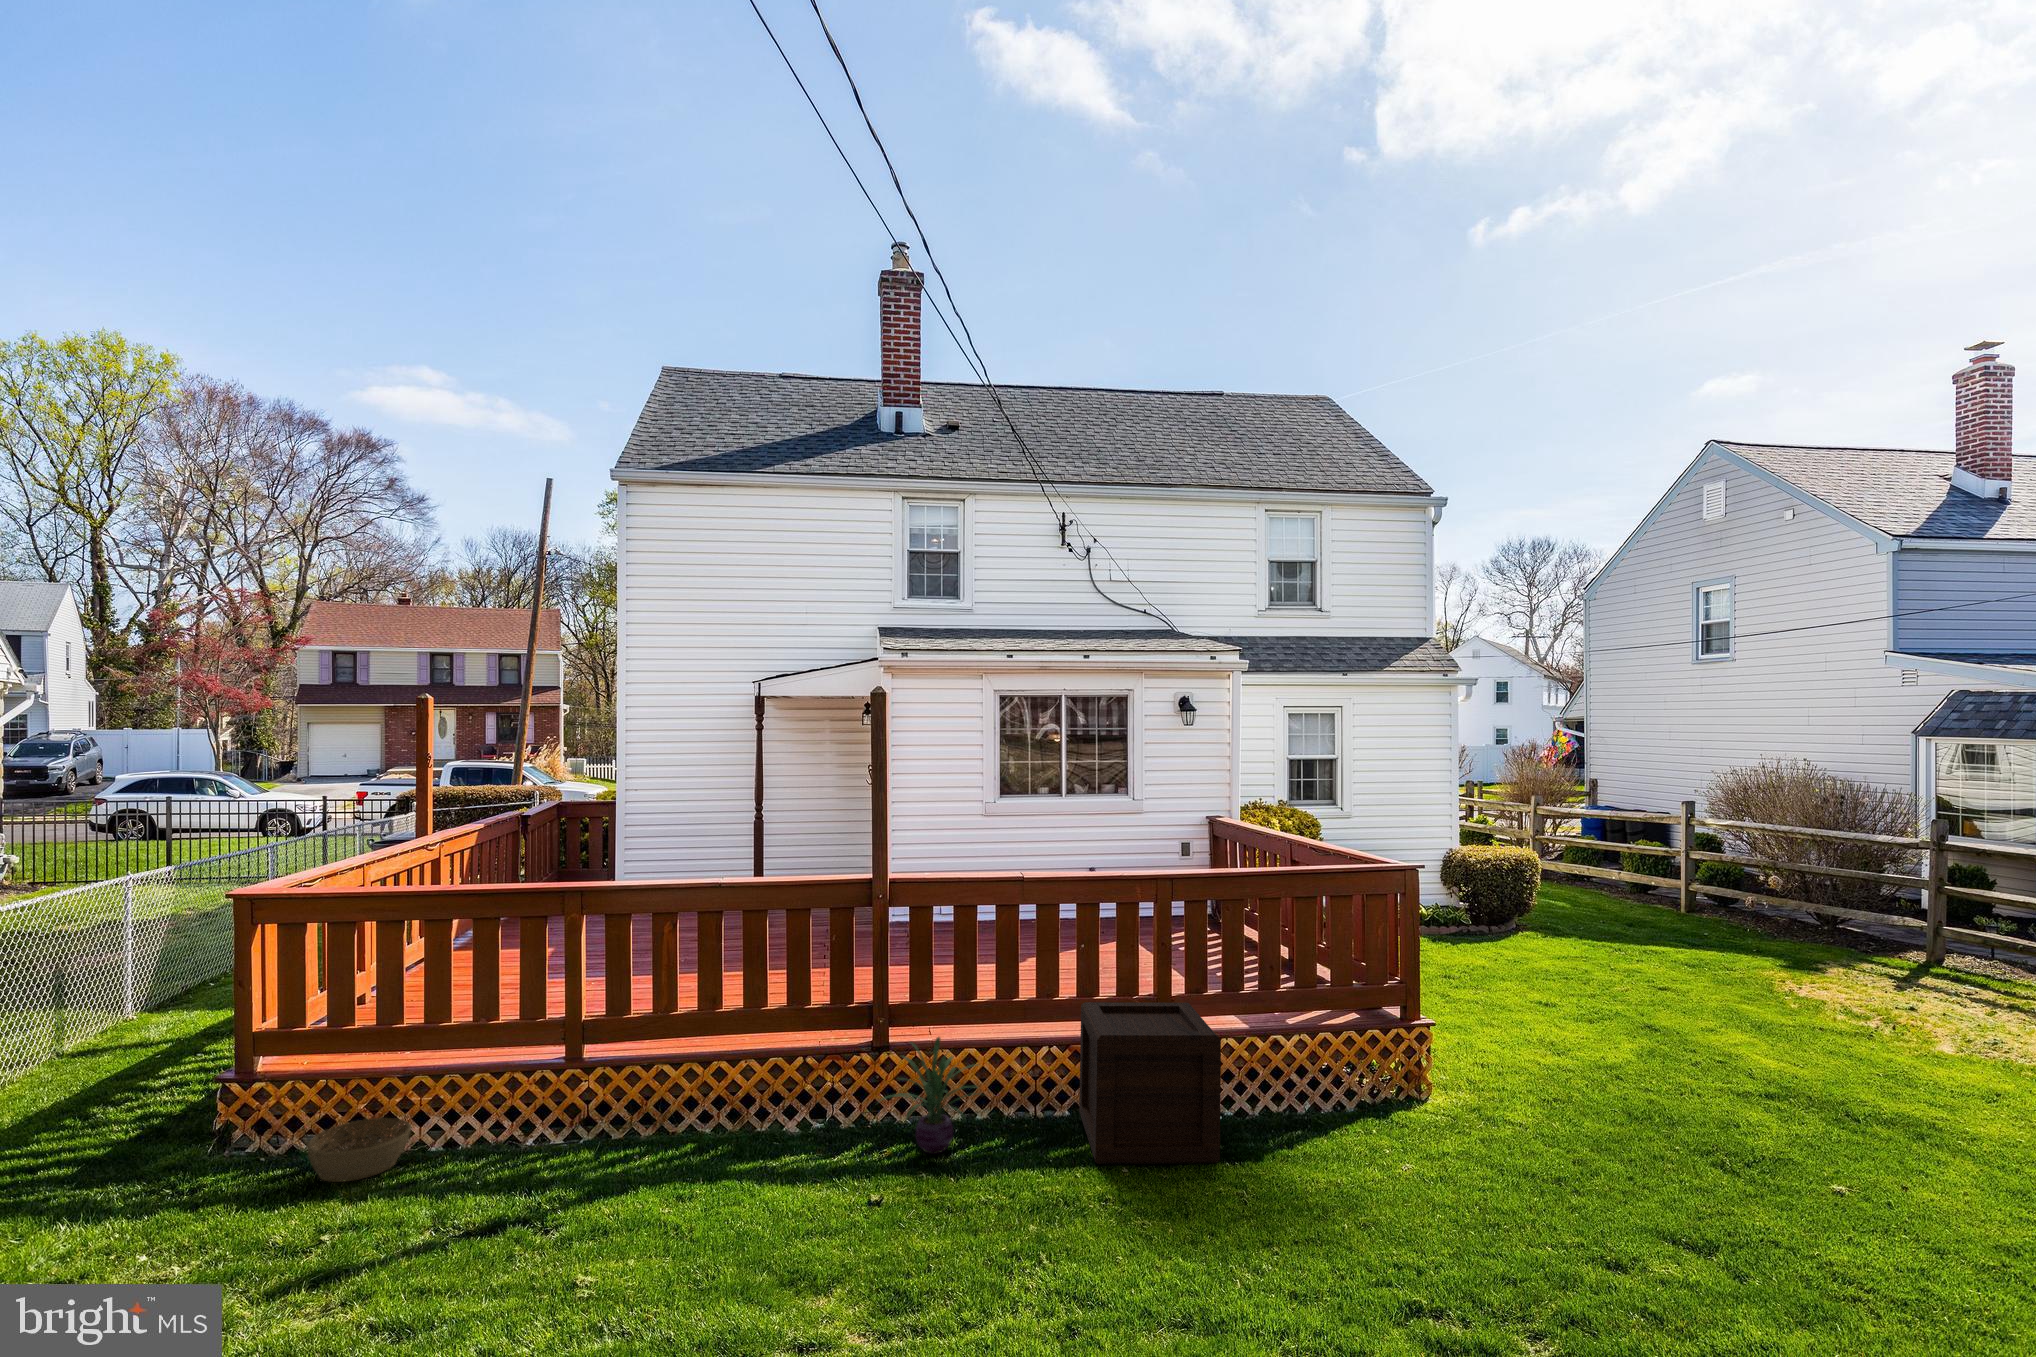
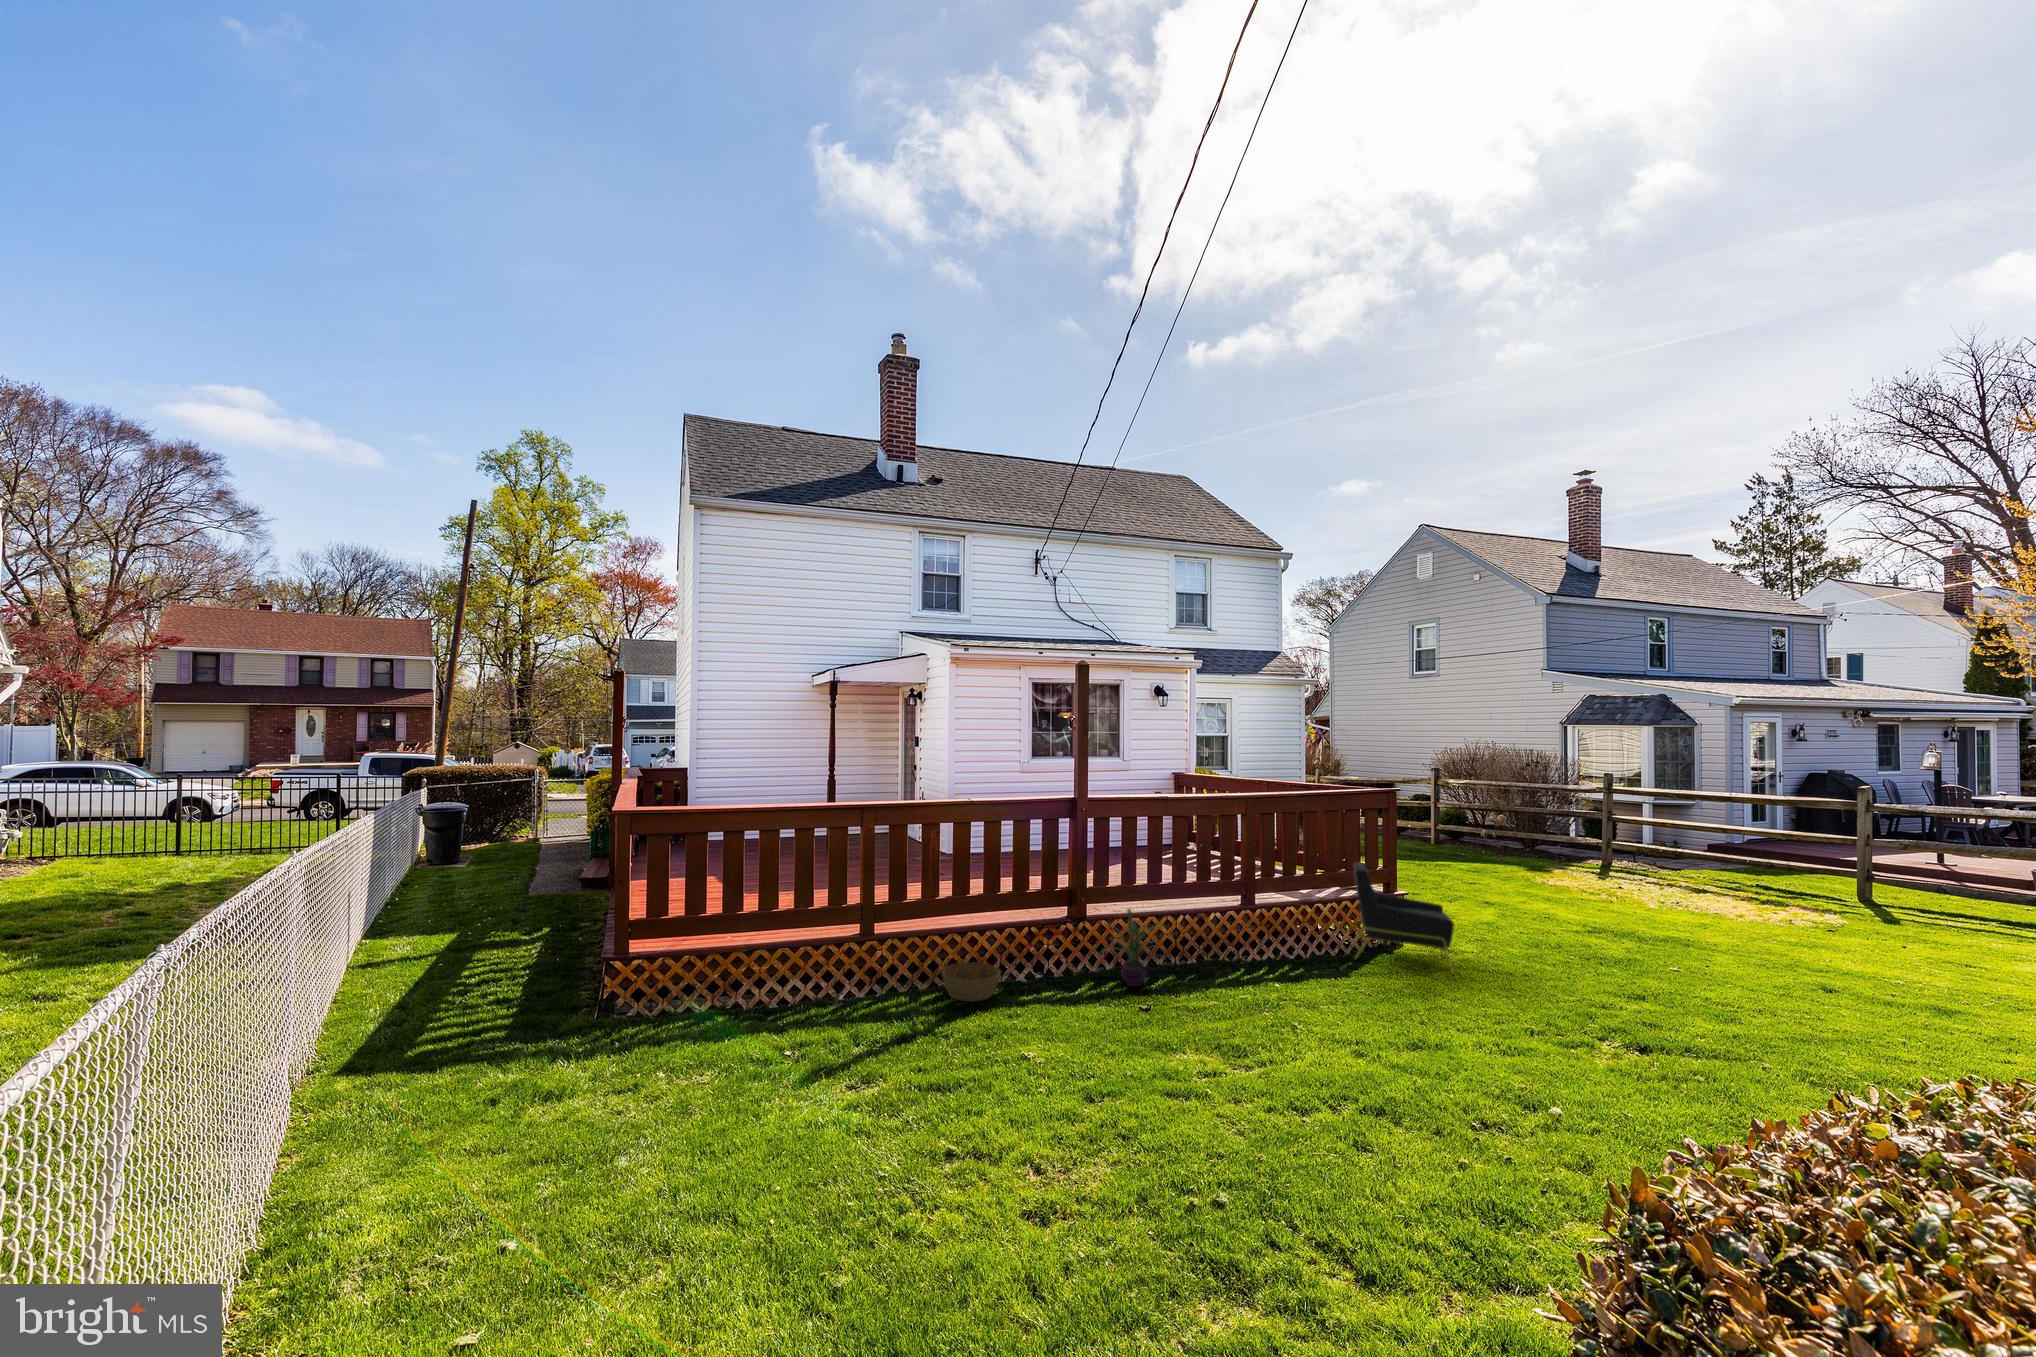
armchair: none [1313,976,1473,1170] -> present [1353,862,1454,975]
wooden crate: present [1079,1002,1221,1164] -> none [1205,882,1319,986]
basket: present [306,1118,412,1182] -> present [942,962,1000,1002]

